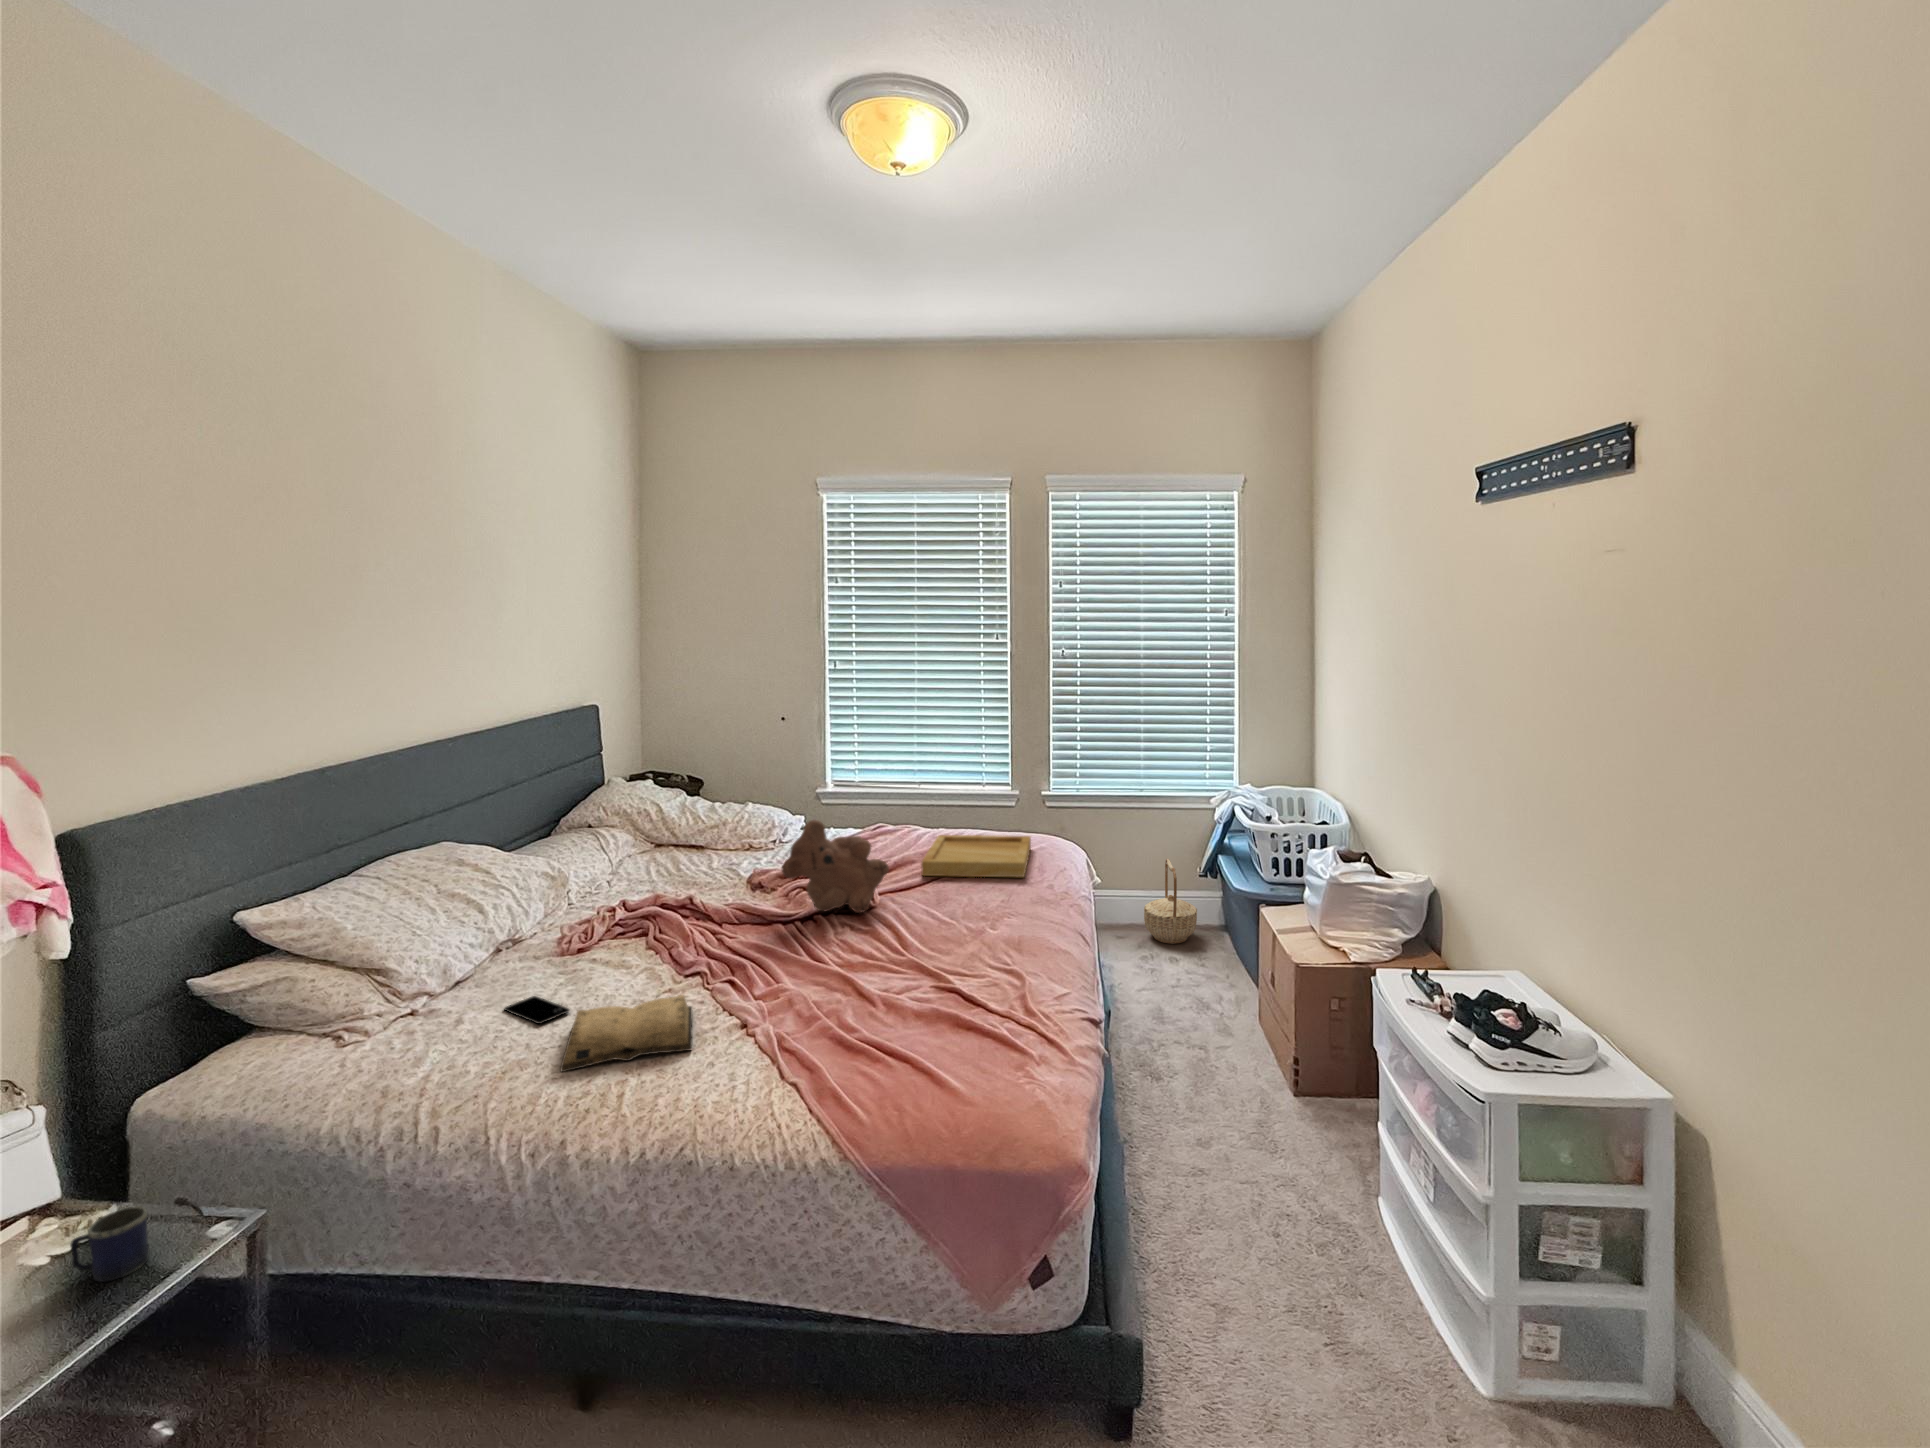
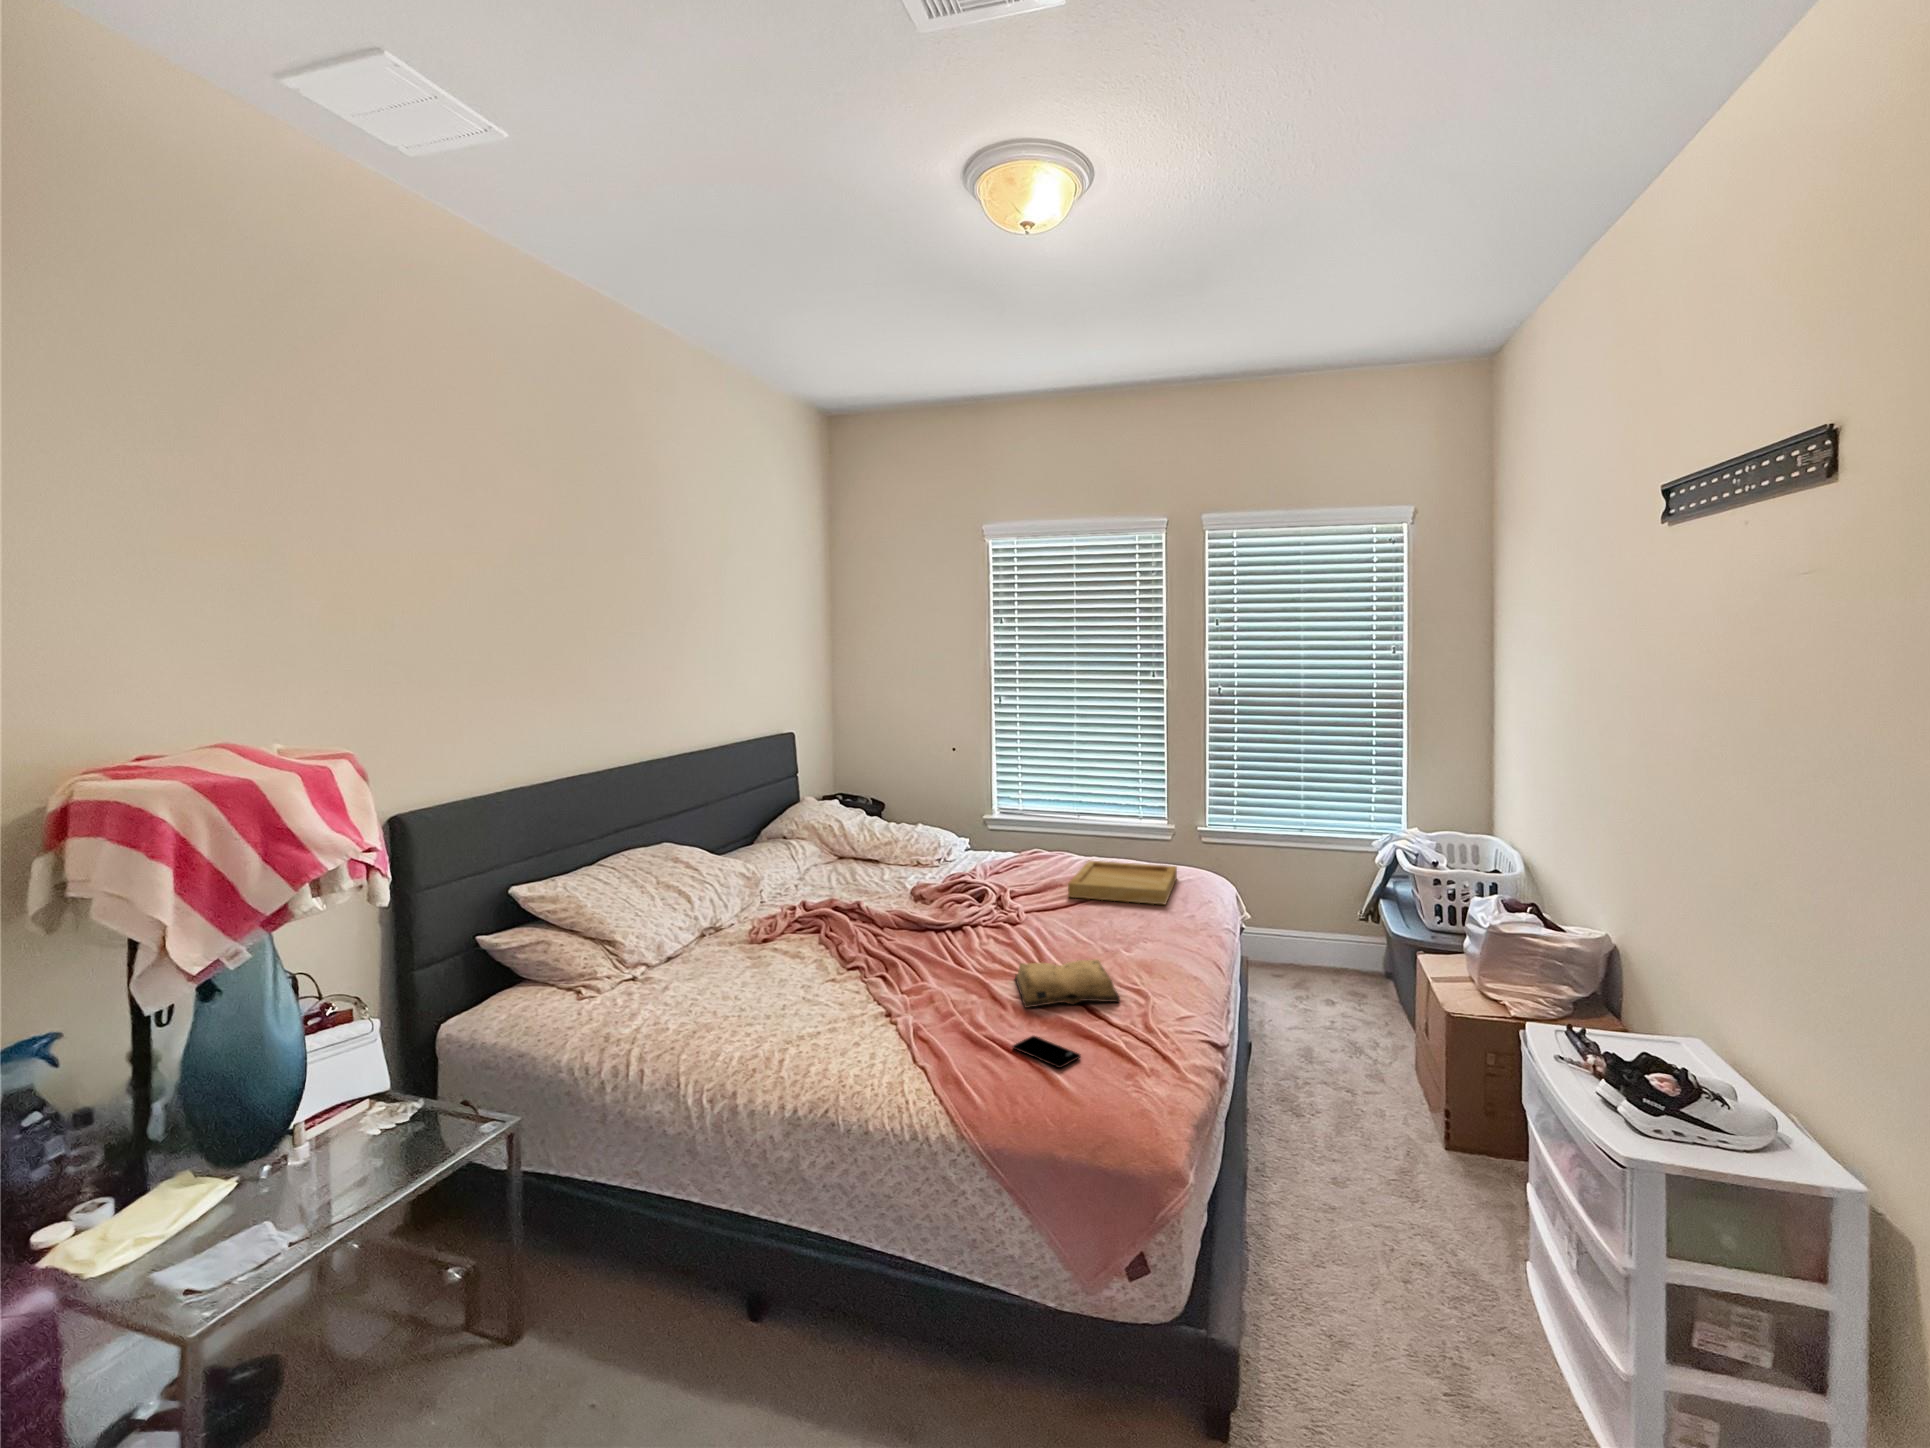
teddy bear: present [782,820,889,913] -> none [937,837,1034,926]
basket: present [1144,859,1197,944] -> none [1300,900,1357,987]
diary: present [561,995,692,1072] -> present [1015,959,1120,1008]
smartphone: present [504,996,570,1024] -> present [1013,1036,1080,1068]
mug: present [70,1206,149,1282] -> none [385,1104,435,1159]

